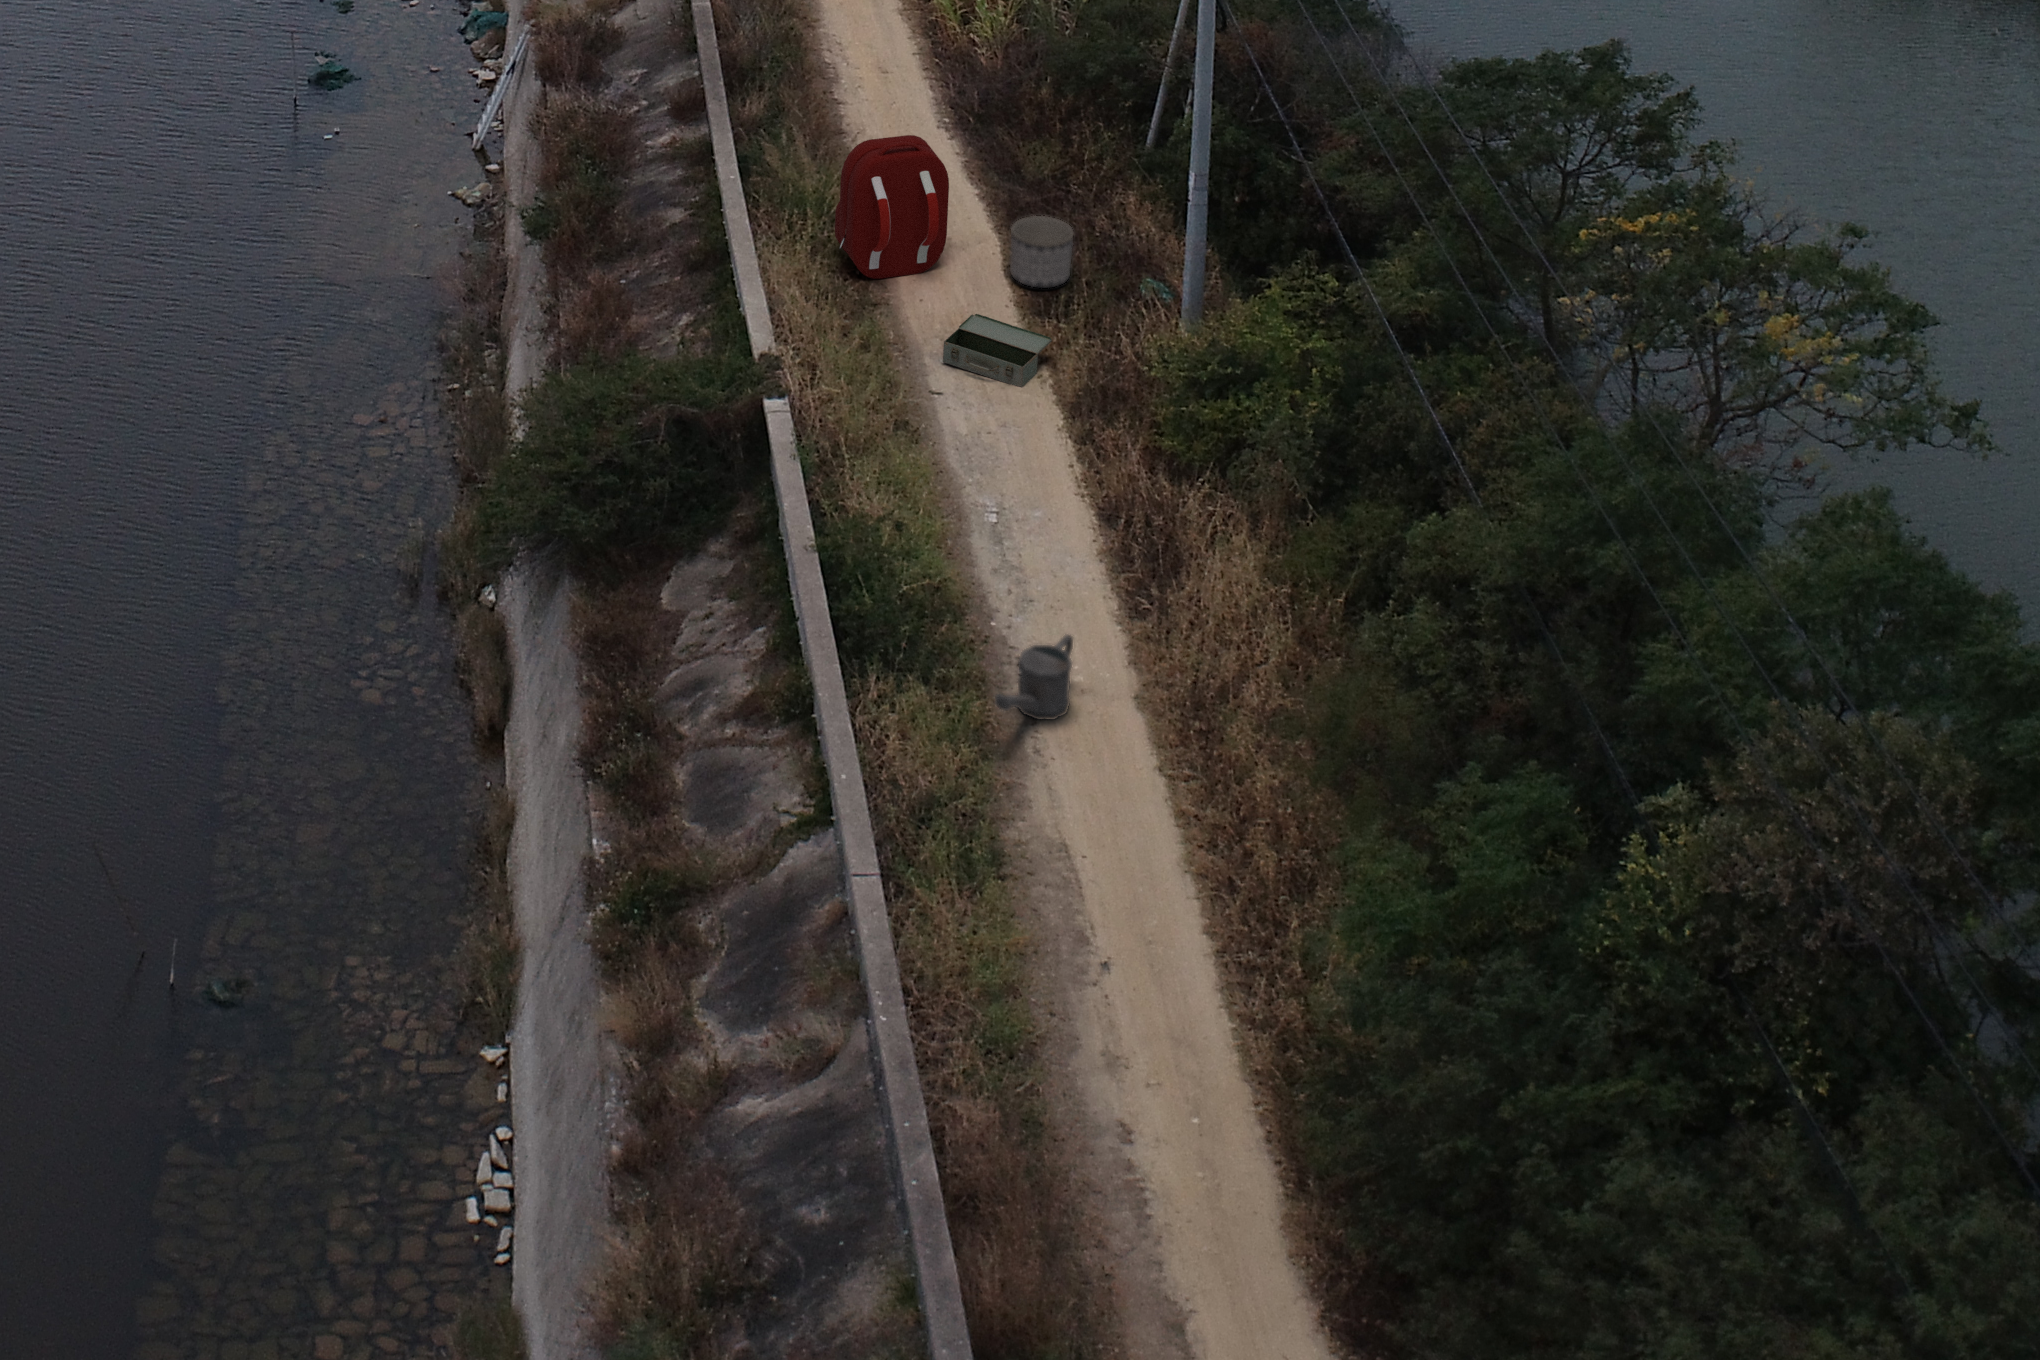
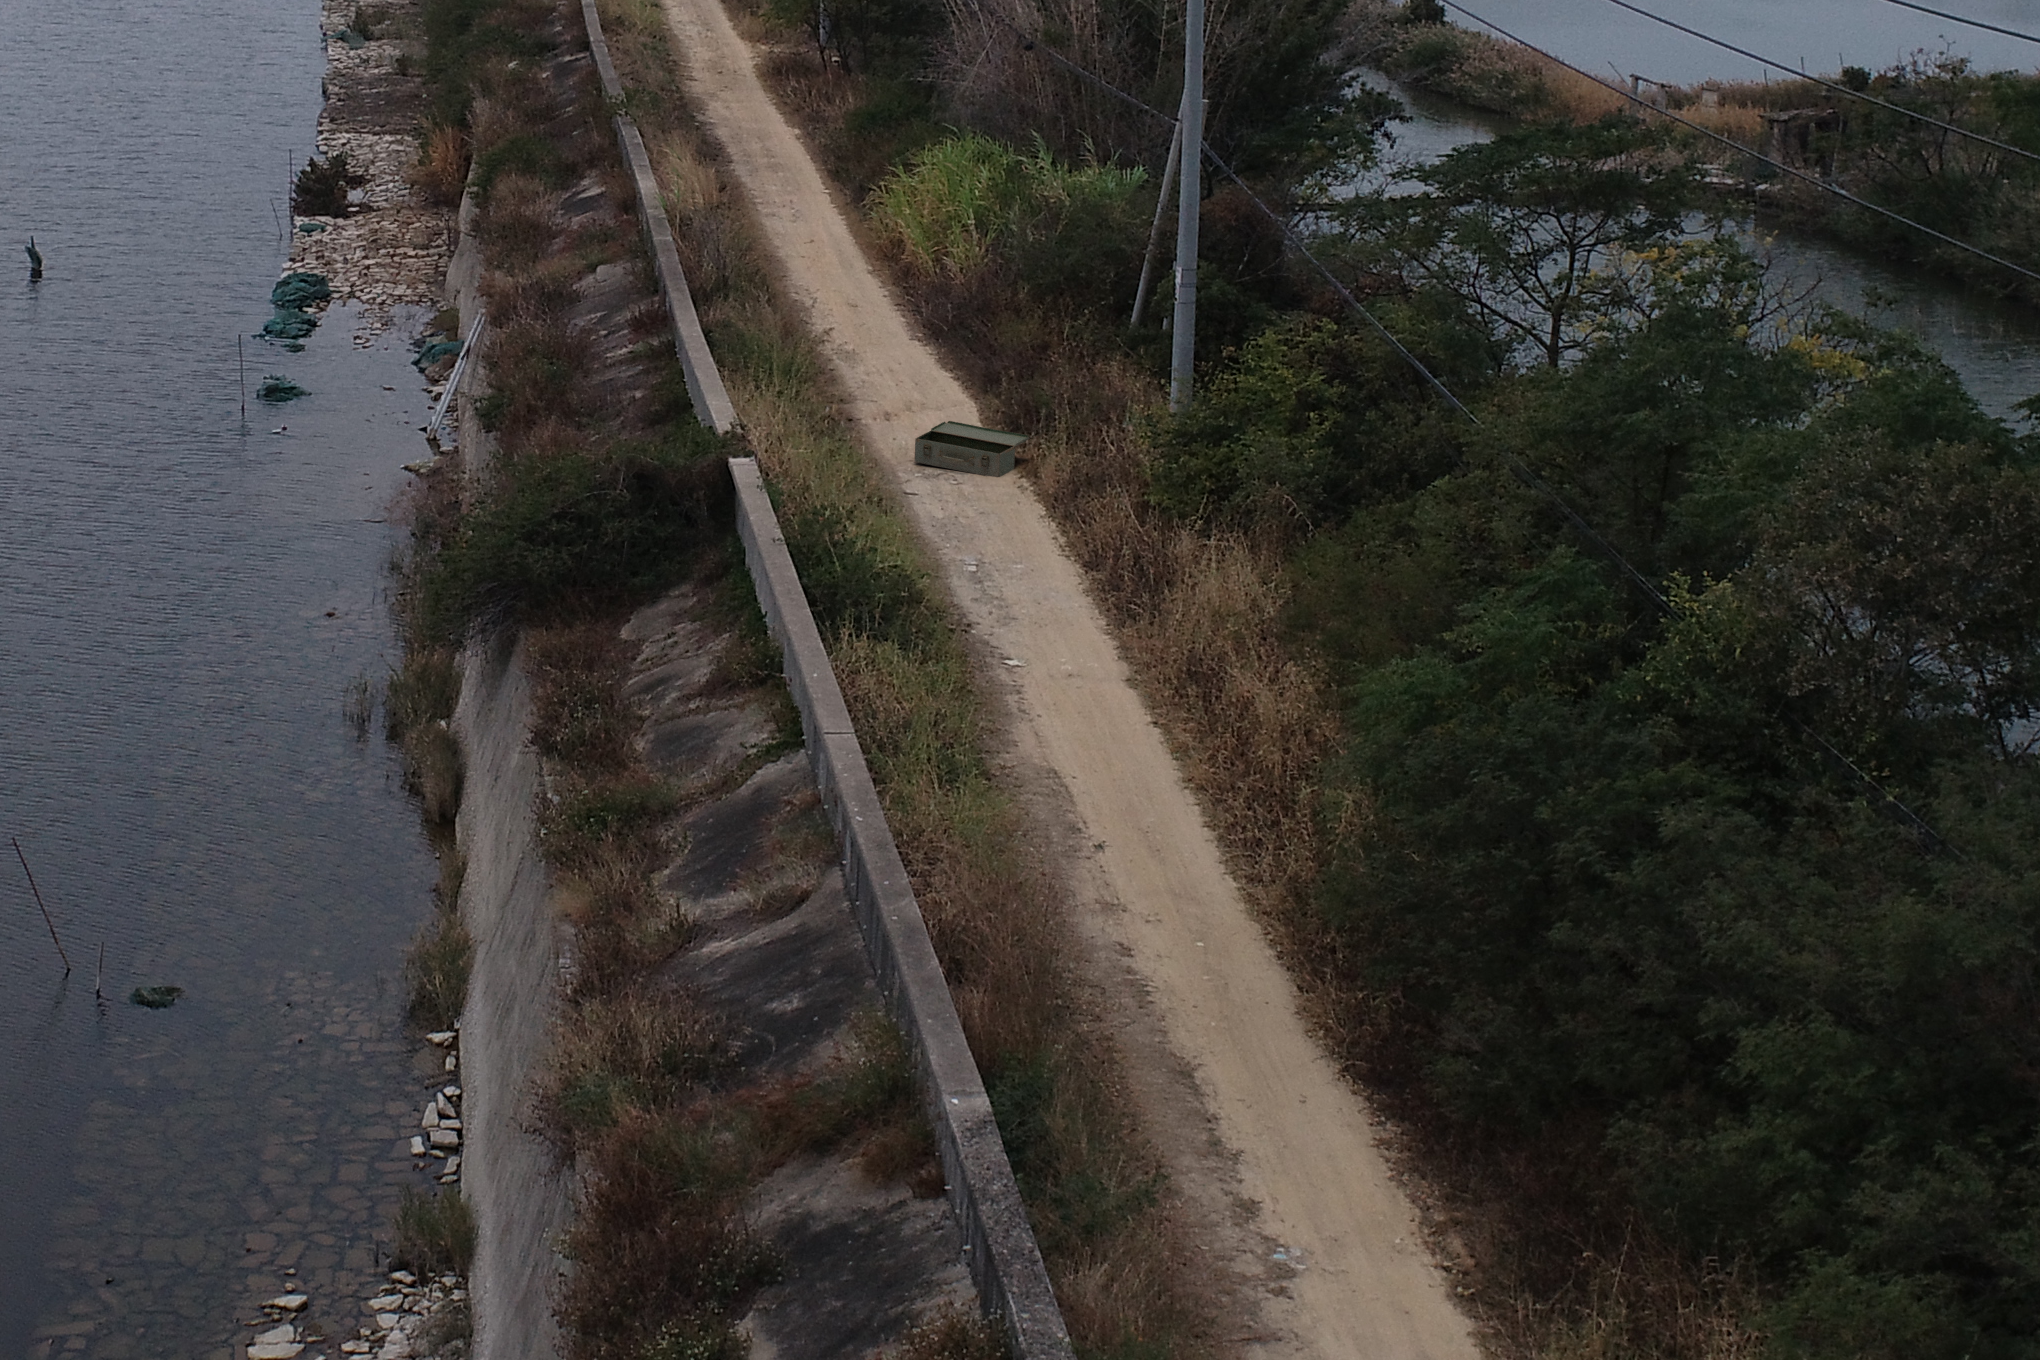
backpack: present [835,135,949,279] -> none [798,264,918,415]
planter: present [1010,216,1074,288] -> none [983,350,1050,417]
watering can: present [995,635,1073,720] -> none [979,599,1062,677]

